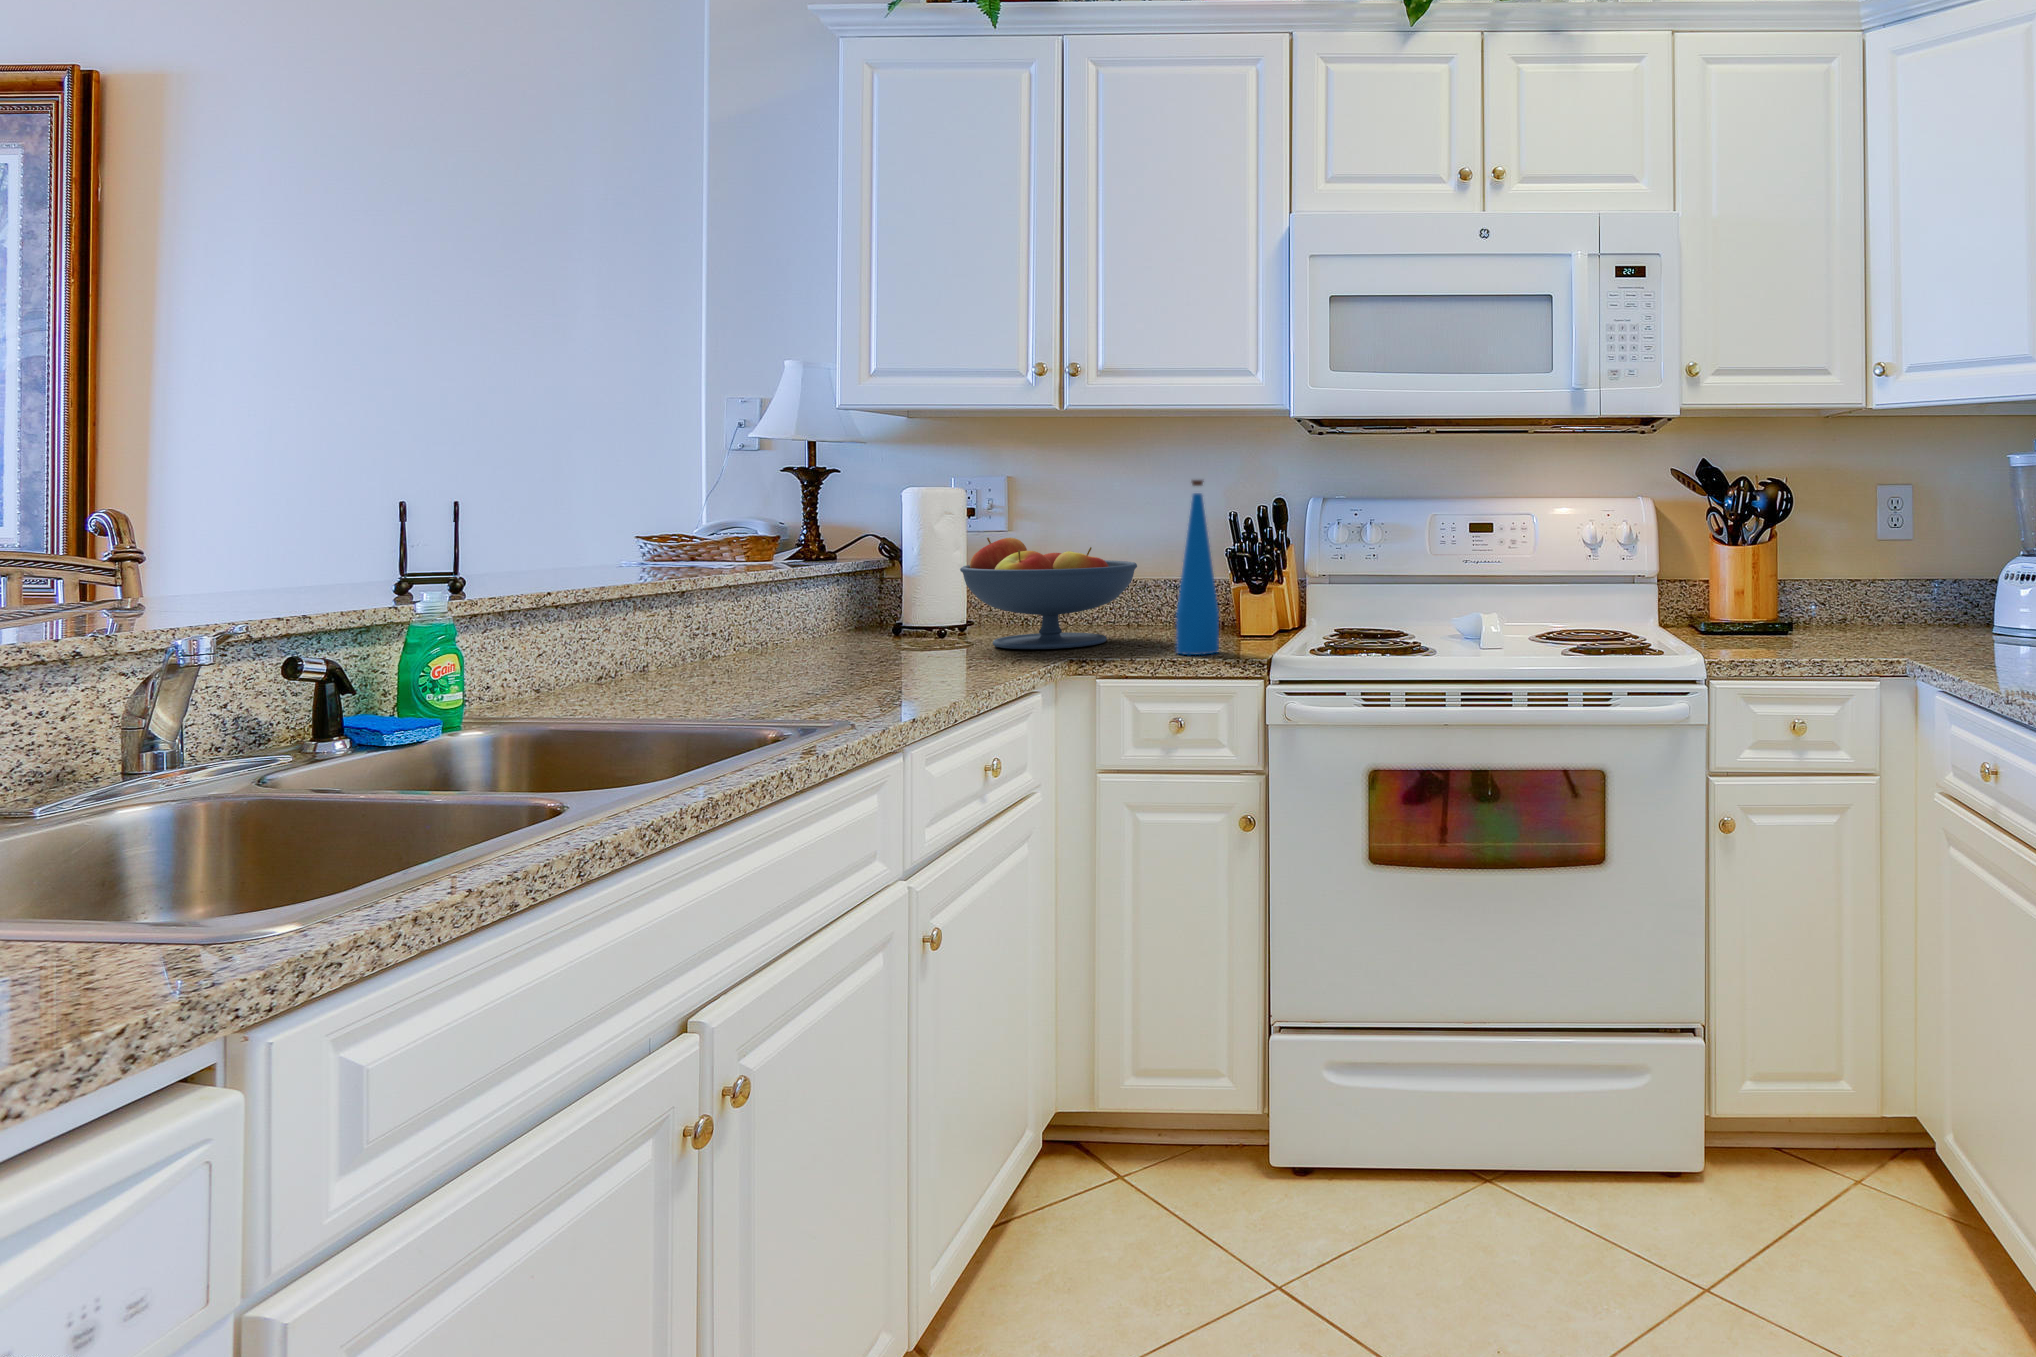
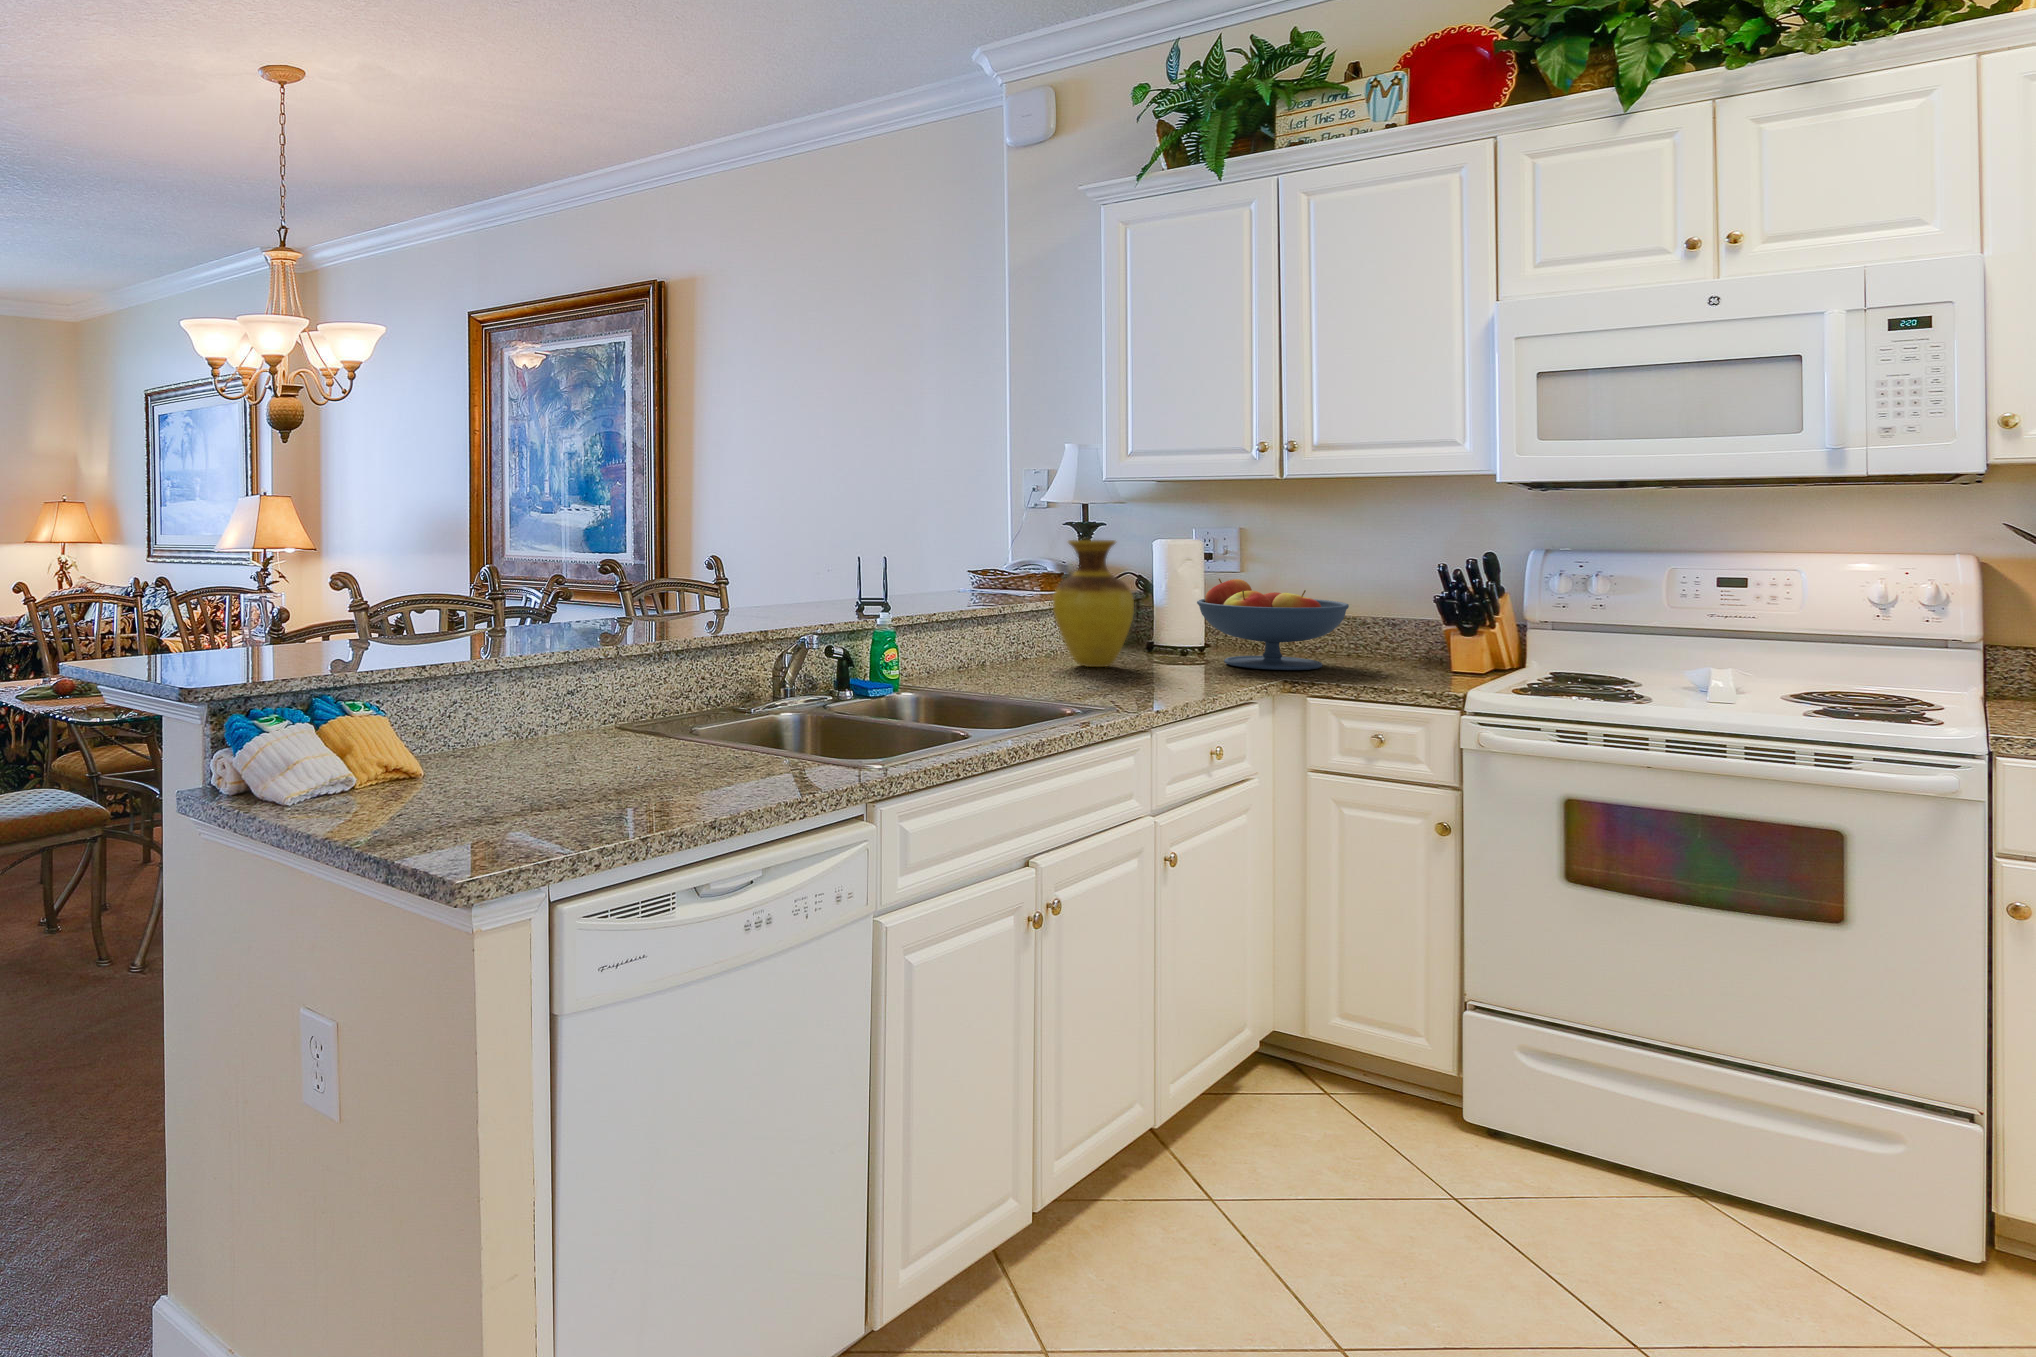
bottle: present [1176,480,1219,655] -> none [1379,540,1421,686]
vase: none [761,487,879,666] -> present [1053,540,1134,667]

